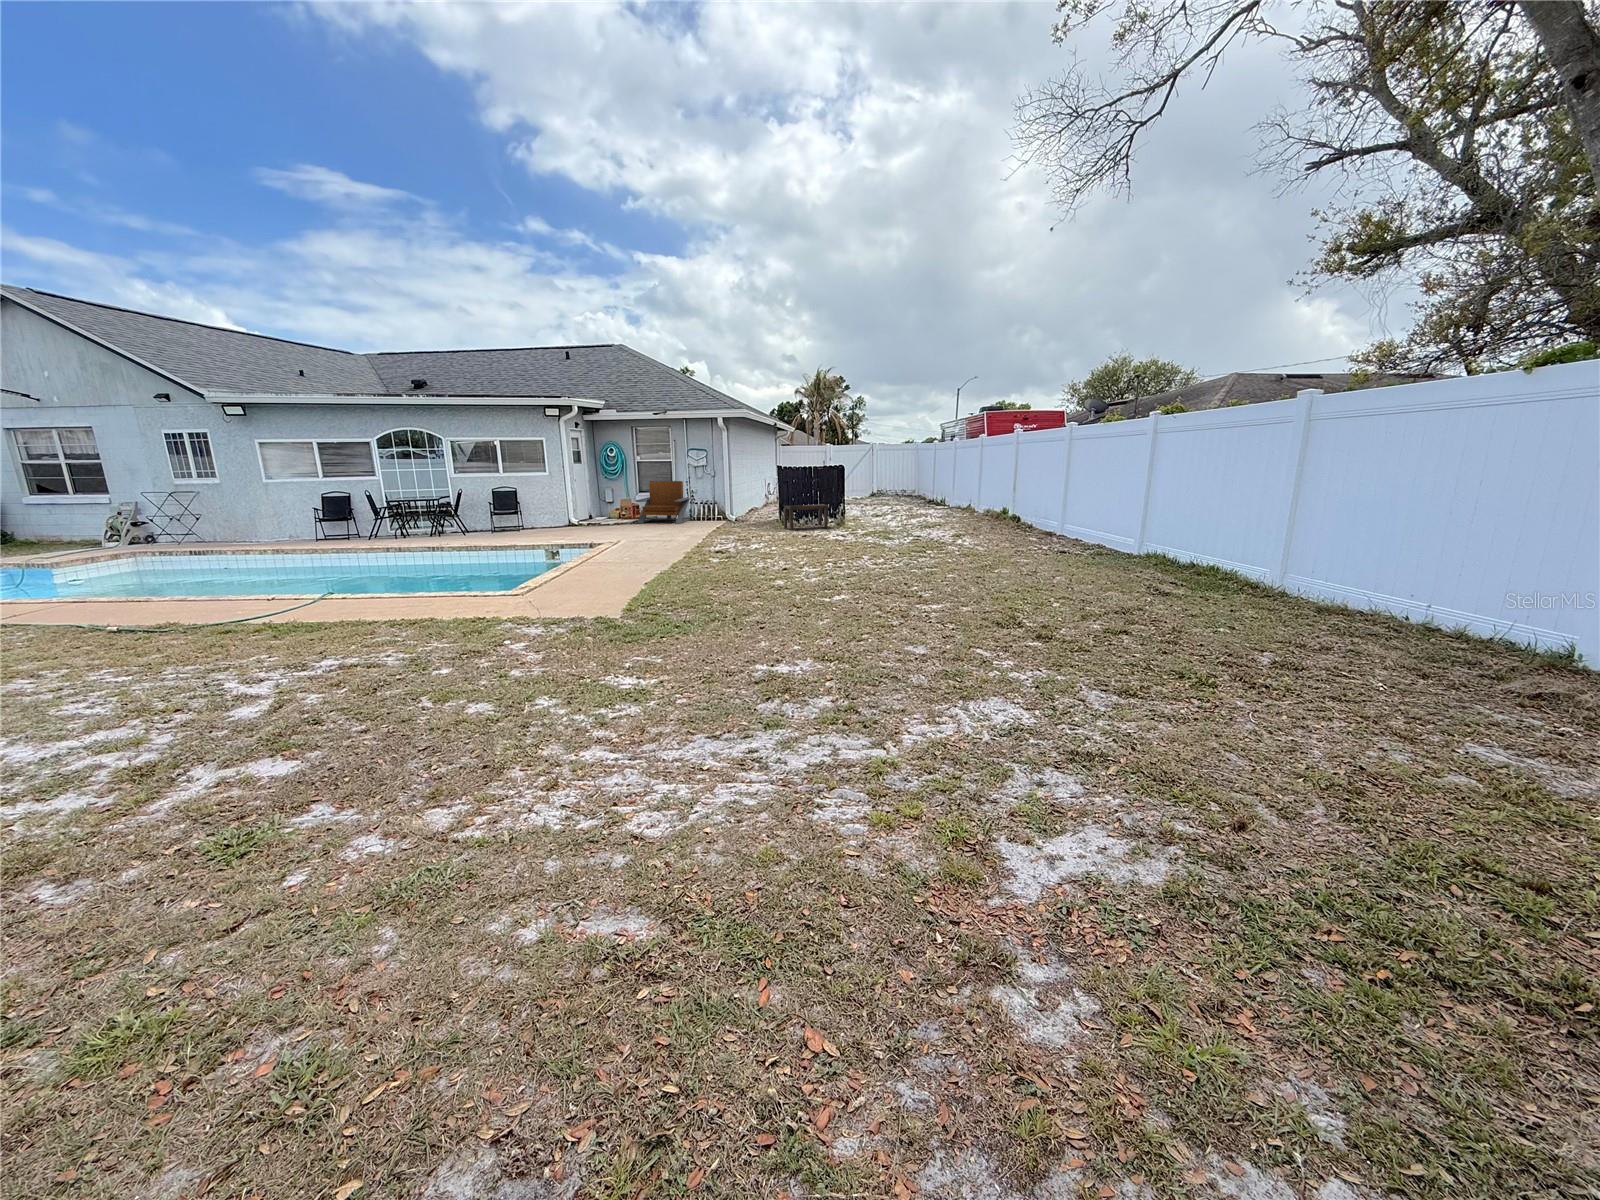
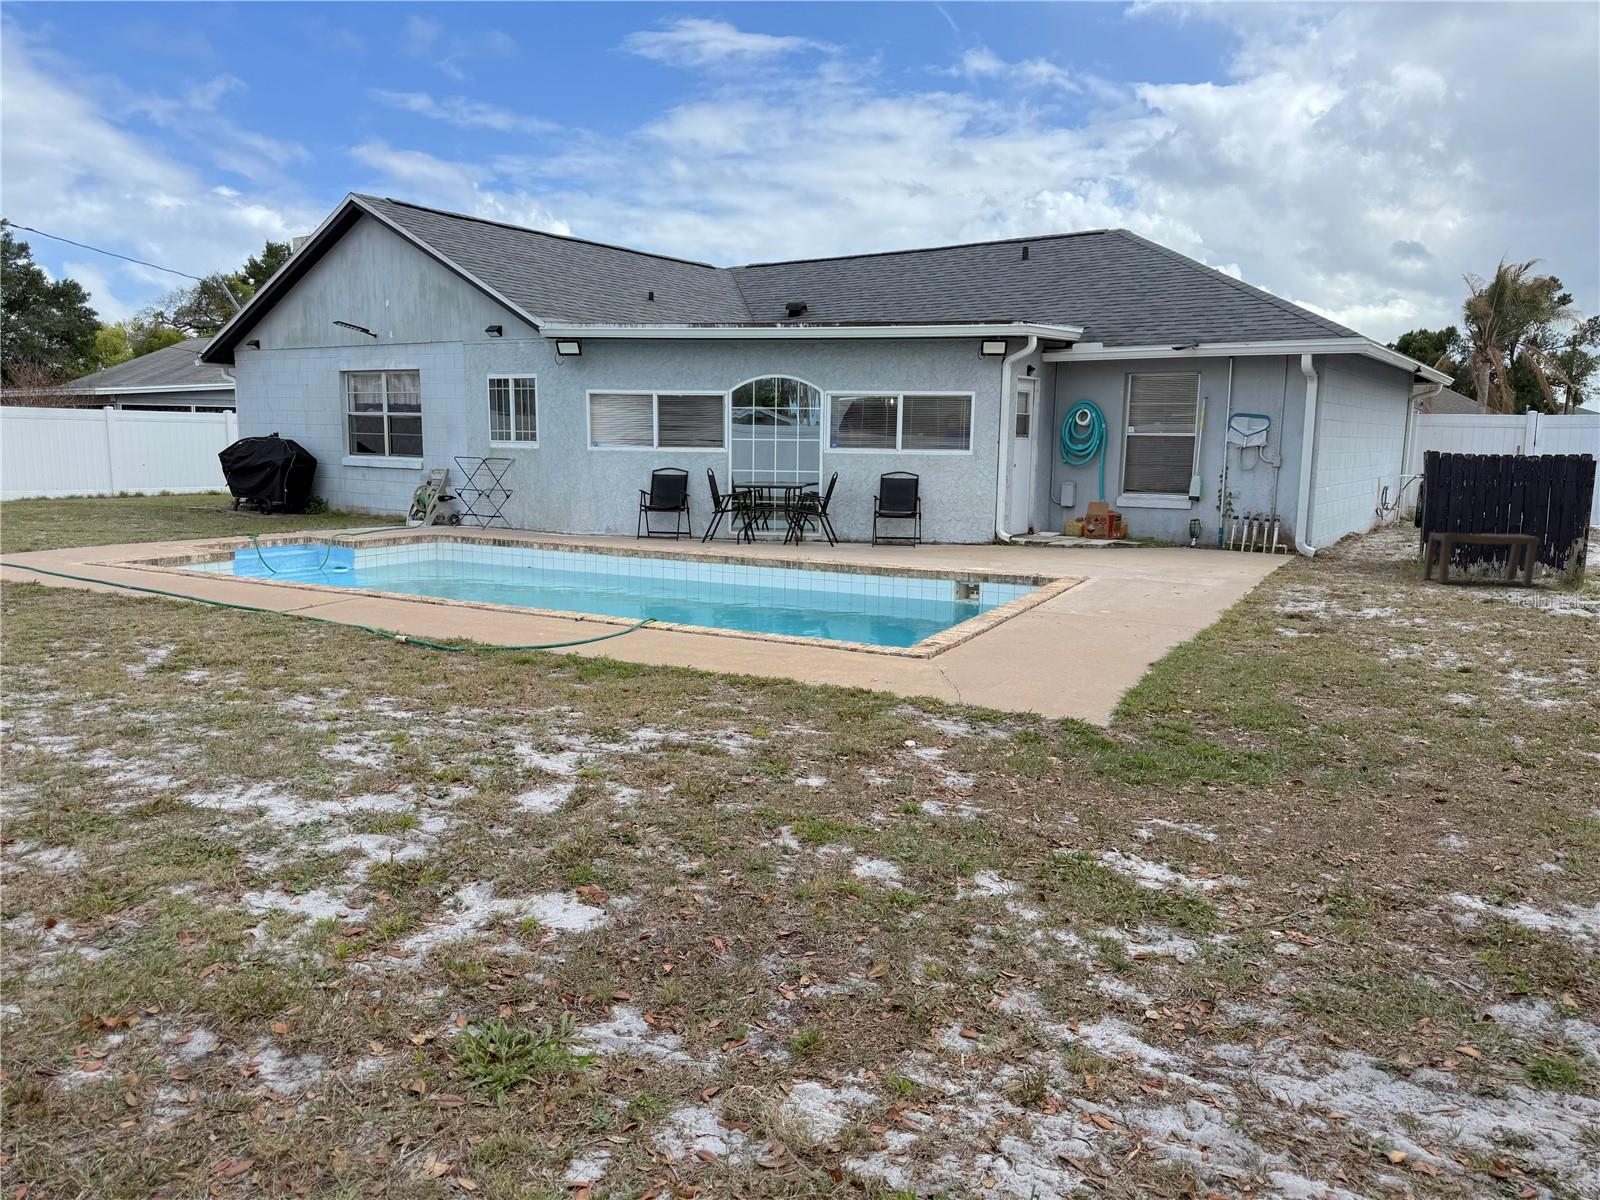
lounge chair: present [636,481,690,524] -> none [1113,471,1218,554]

